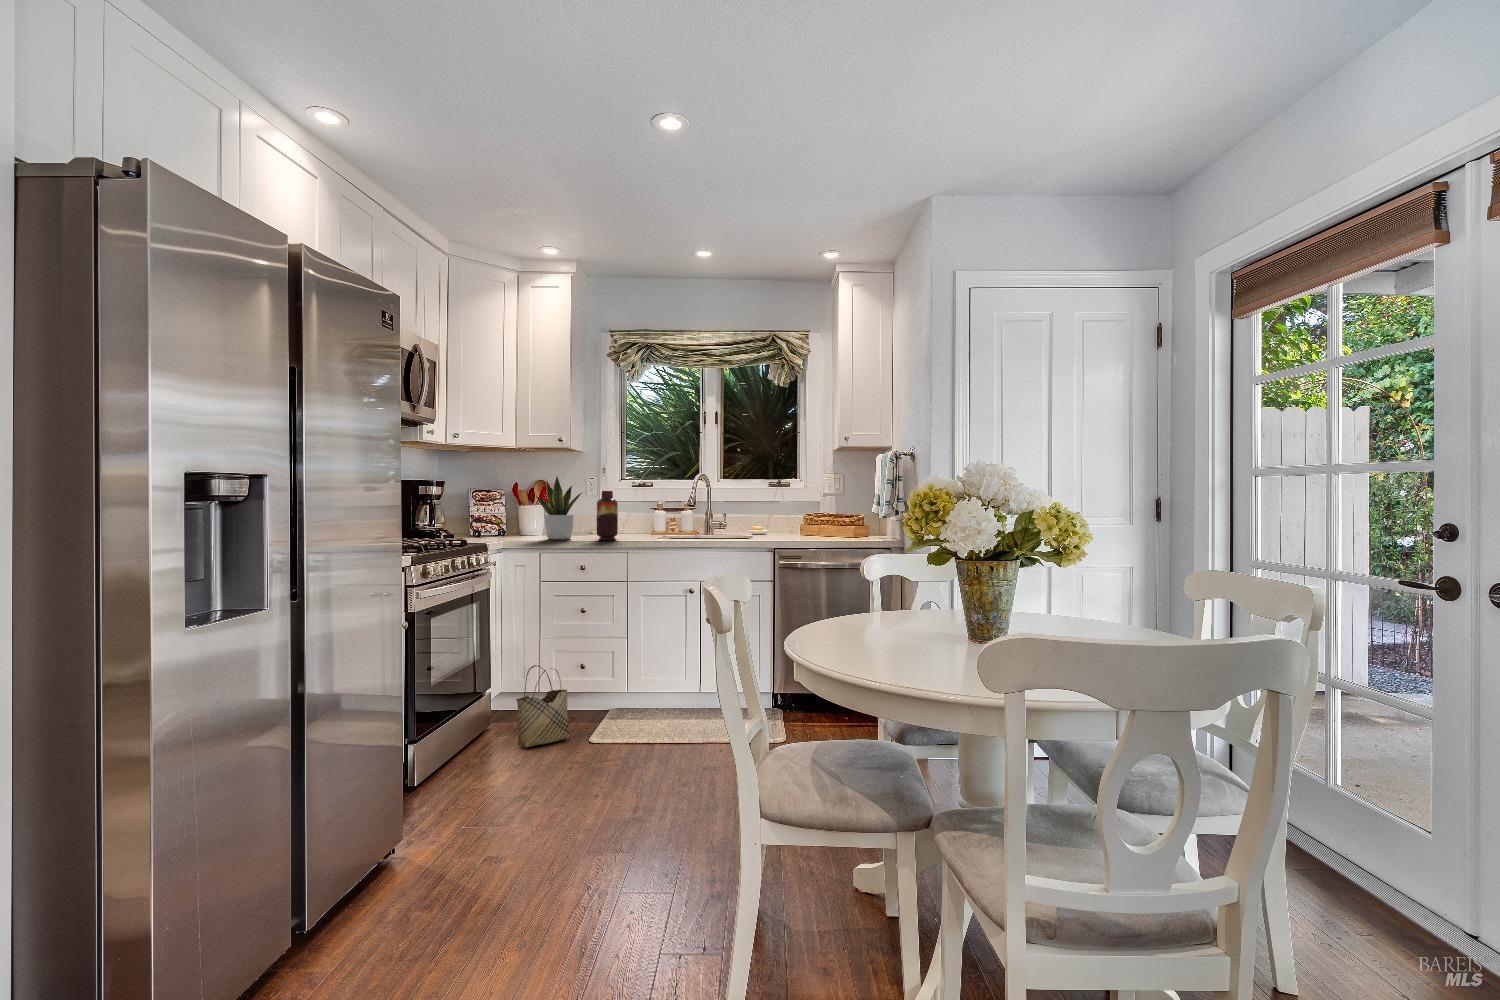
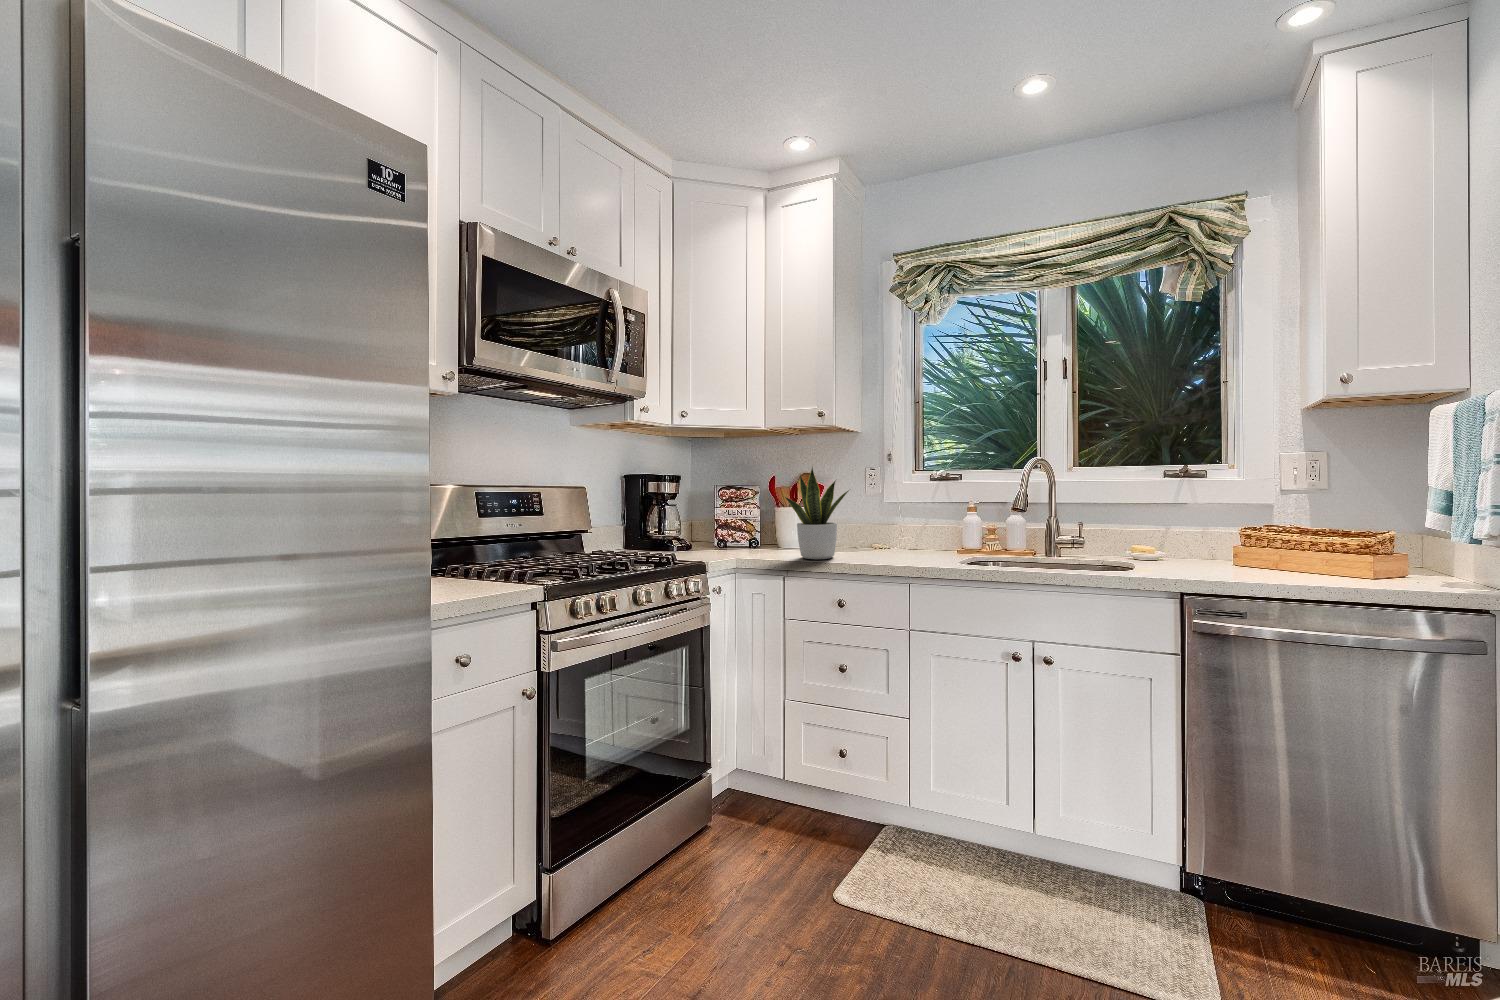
vase: present [597,491,618,540] -> none [866,489,898,564]
woven basket: present [517,665,570,748] -> none [724,760,808,895]

